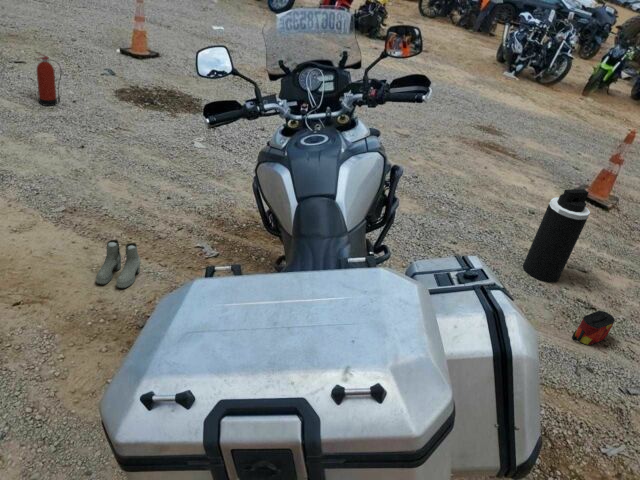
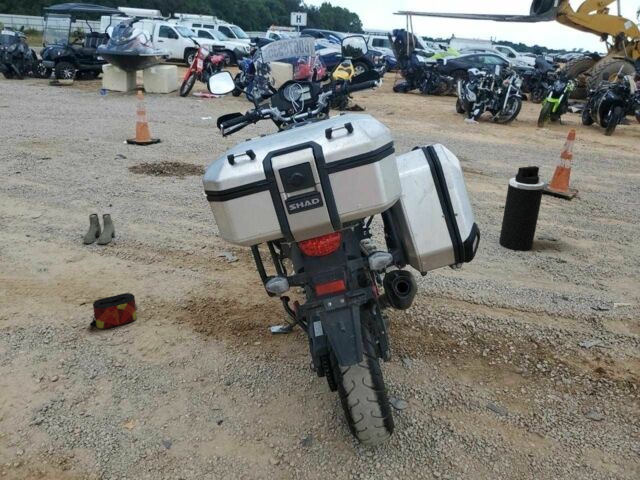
fire extinguisher: present [37,54,61,106] -> none [60,141,83,185]
boots: present [96,240,140,288] -> present [84,214,115,244]
bag: present [572,311,615,346] -> present [90,293,138,329]

